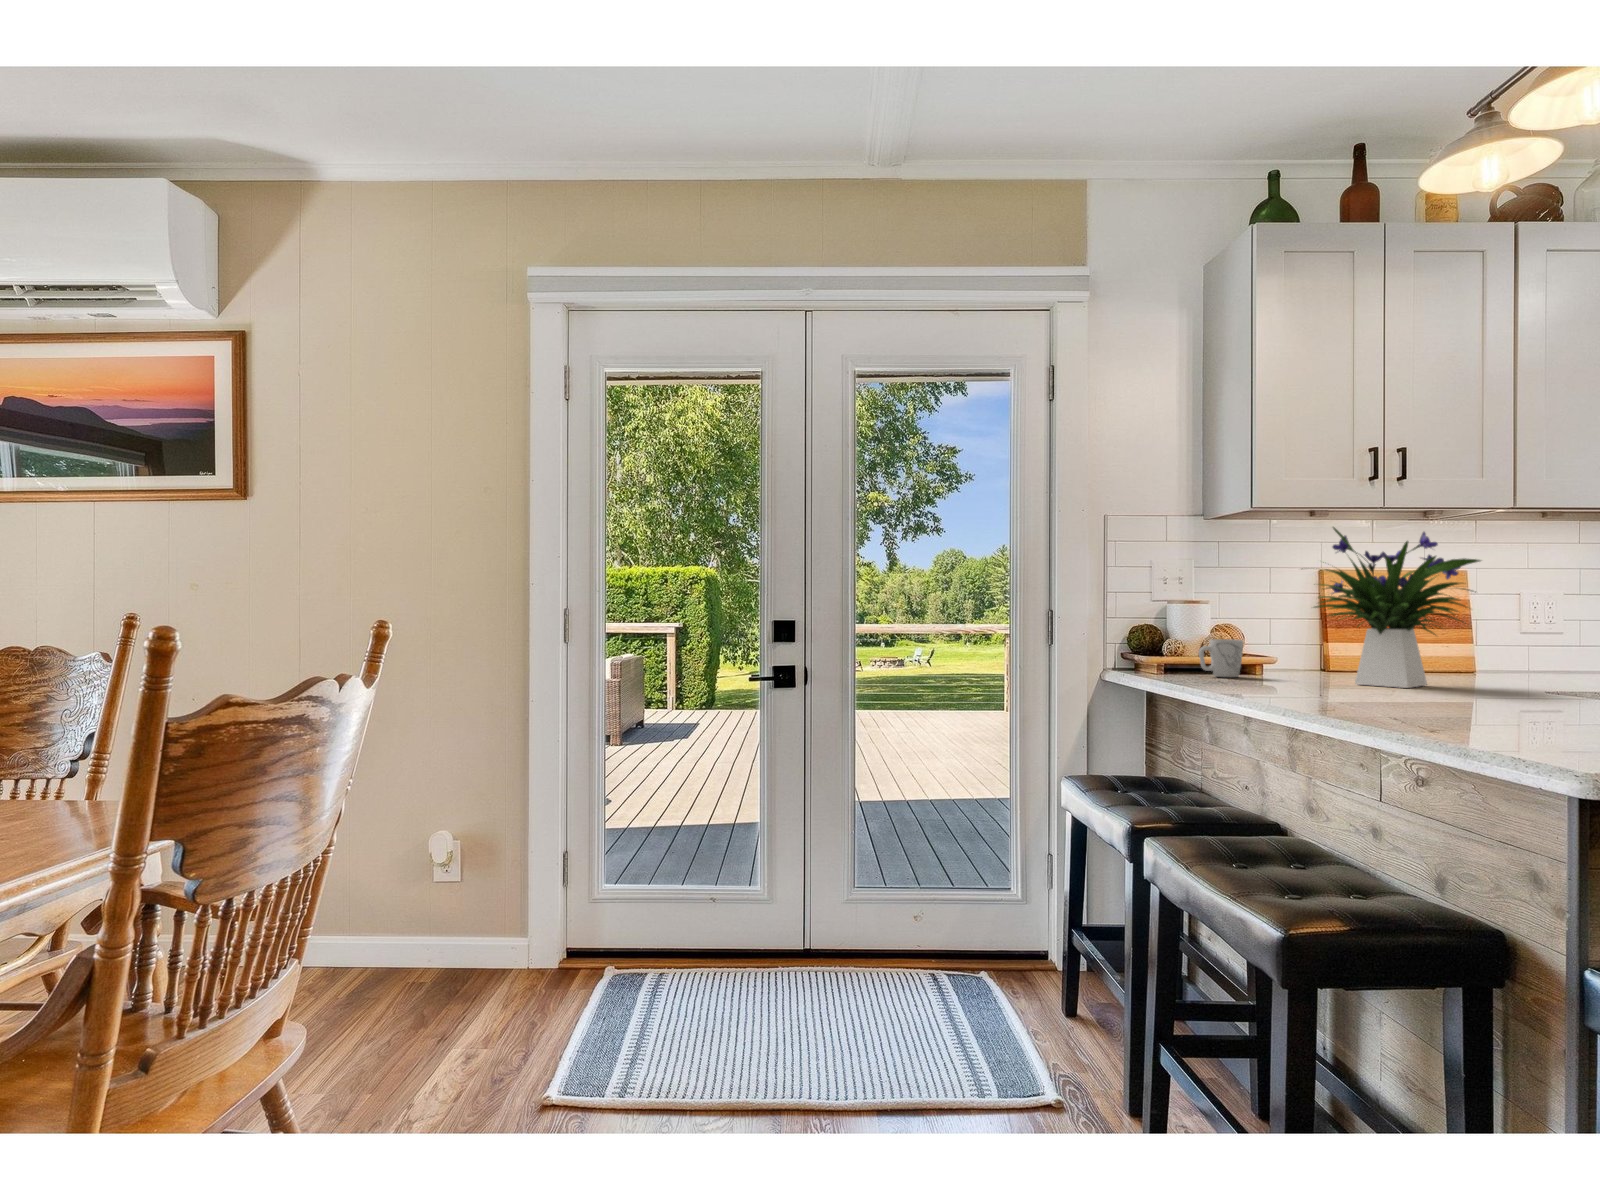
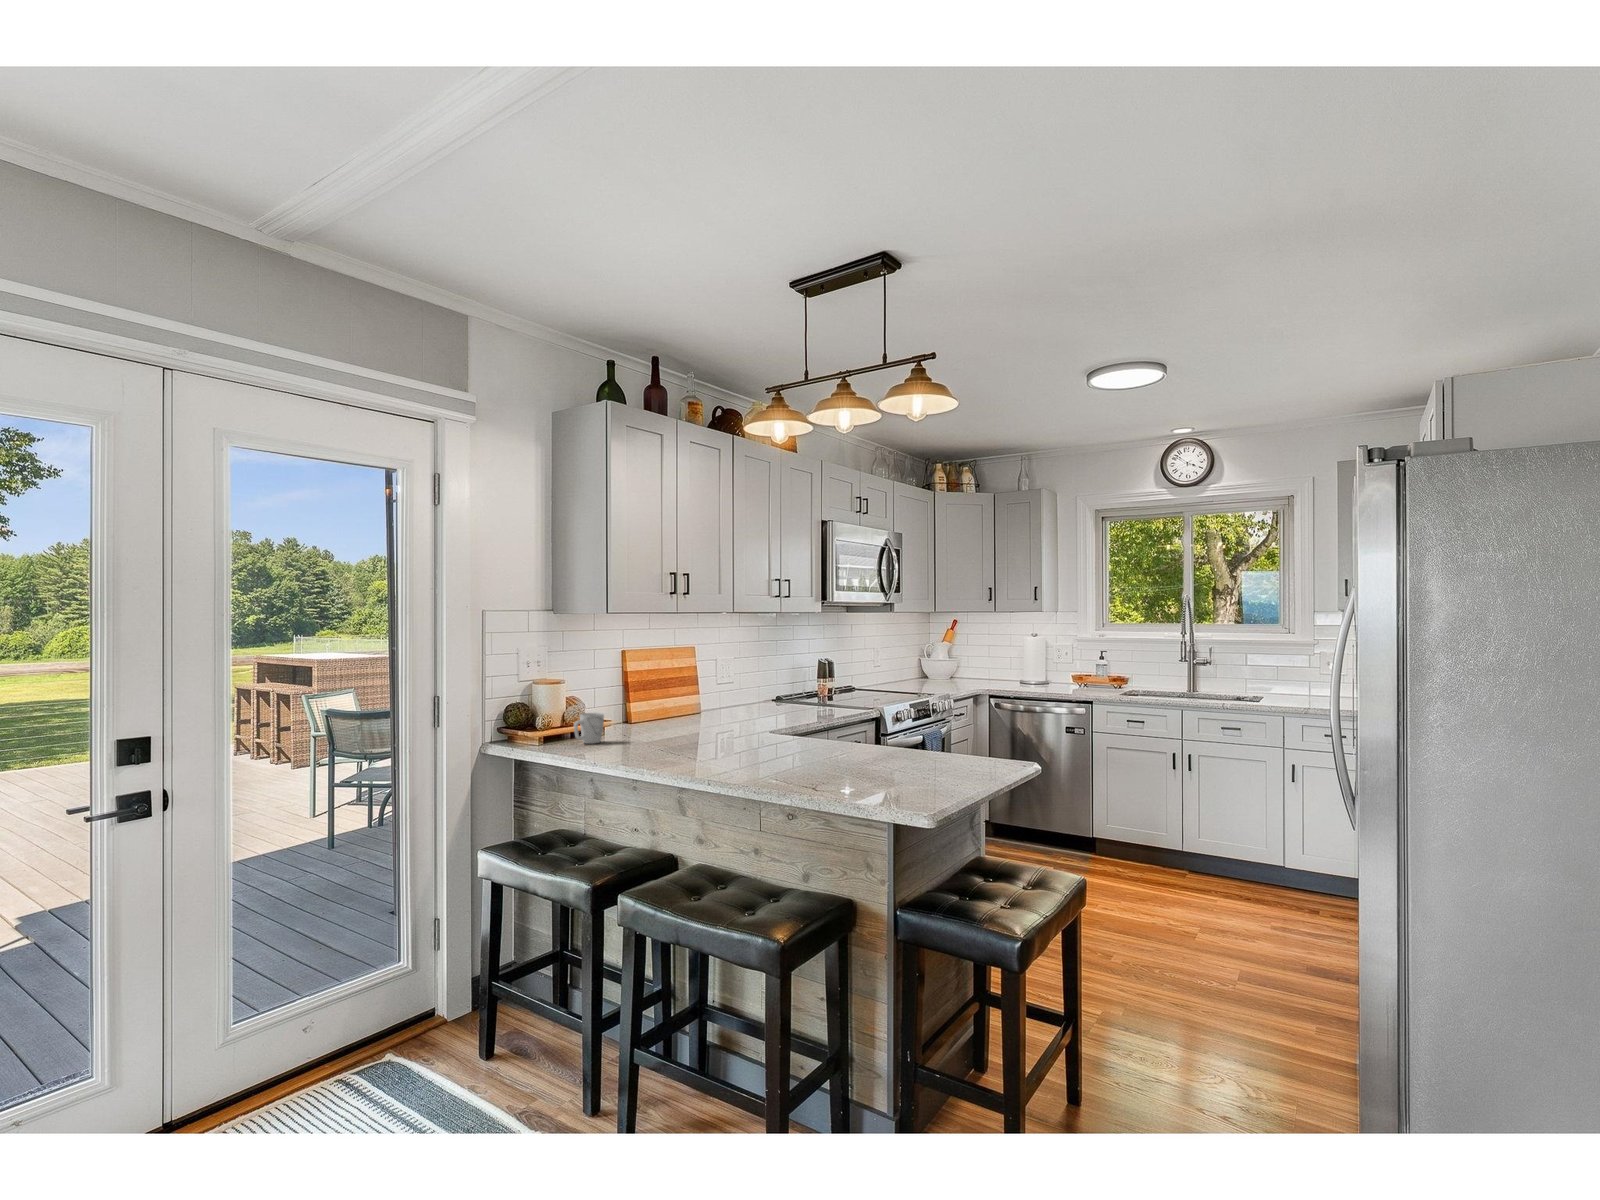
flower arrangement: present [1314,527,1480,688] -> none [649,629,750,740]

